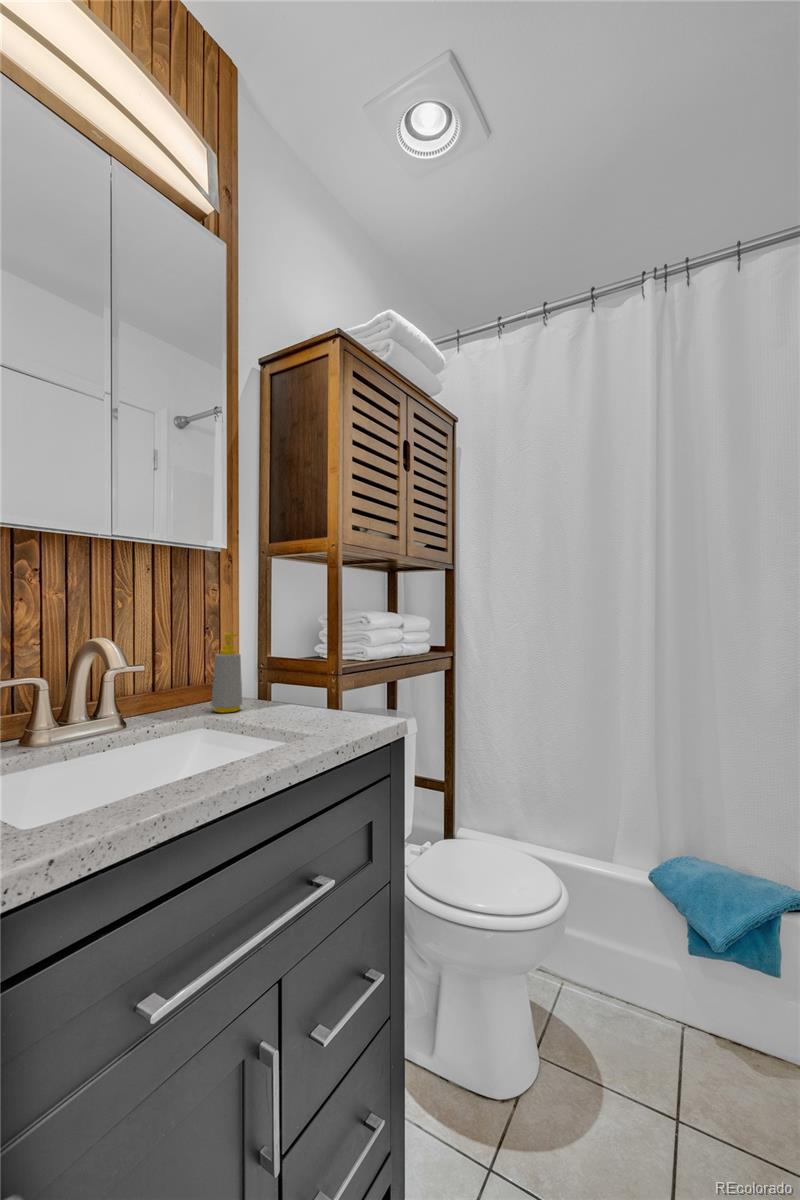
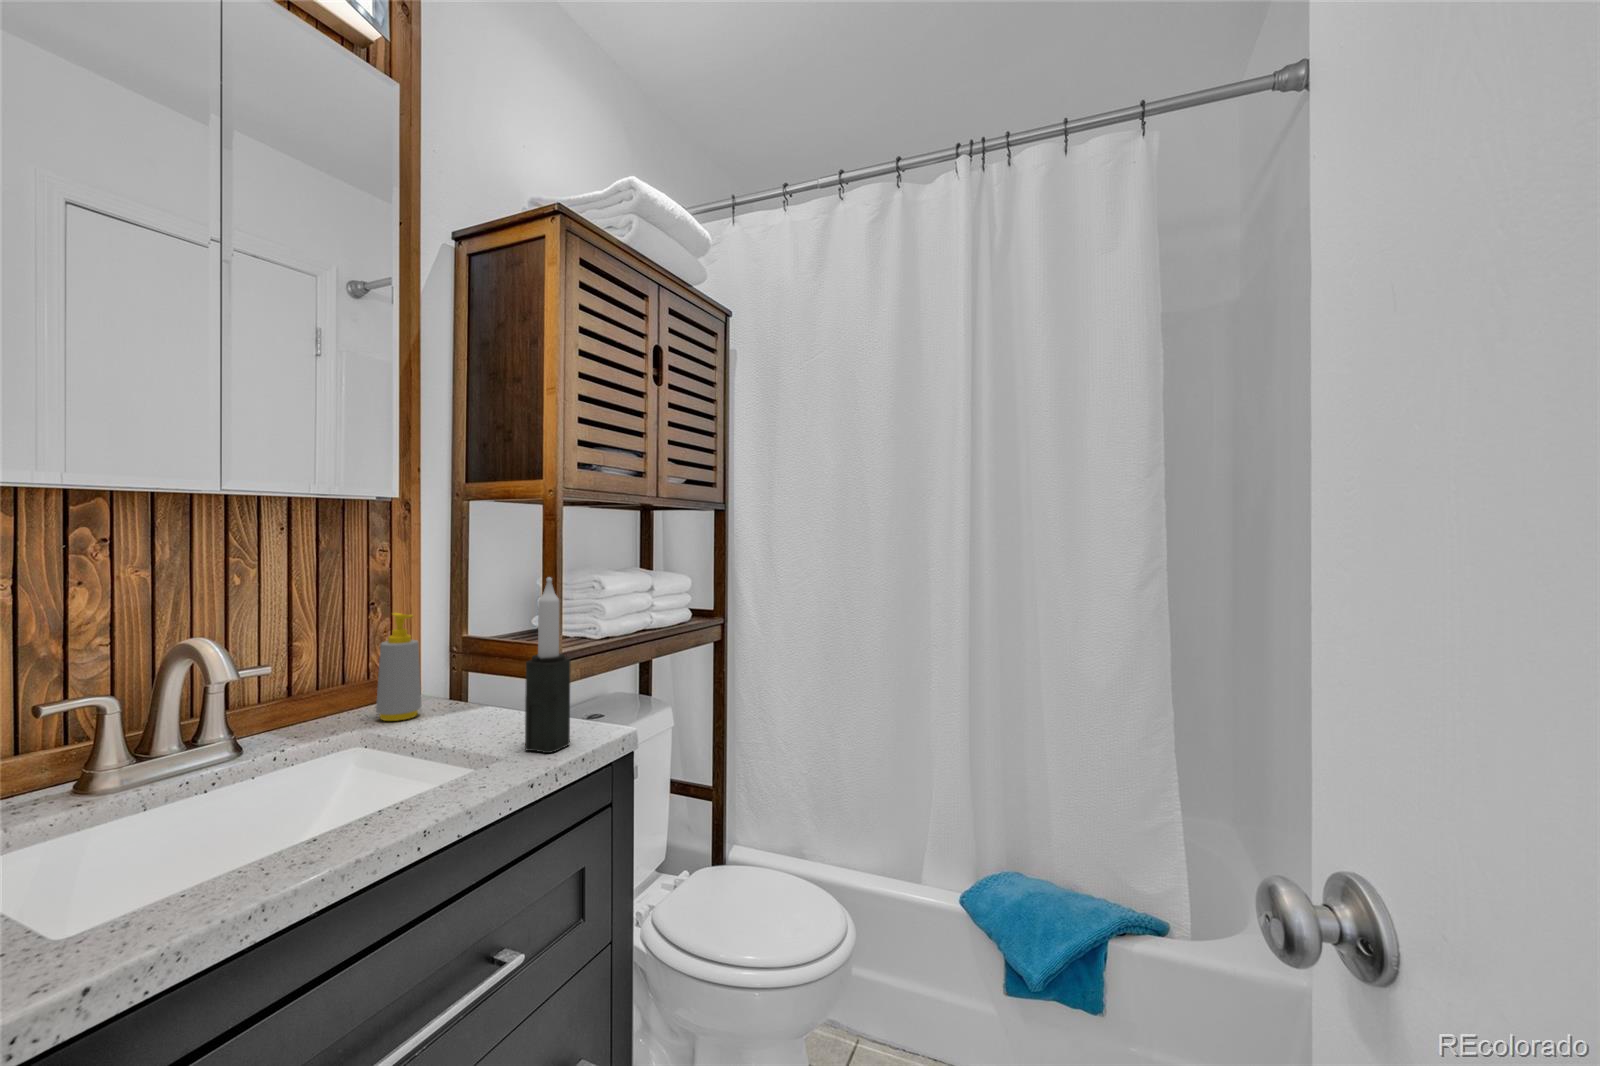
candle: none [325,597,358,735] -> present [525,577,571,753]

